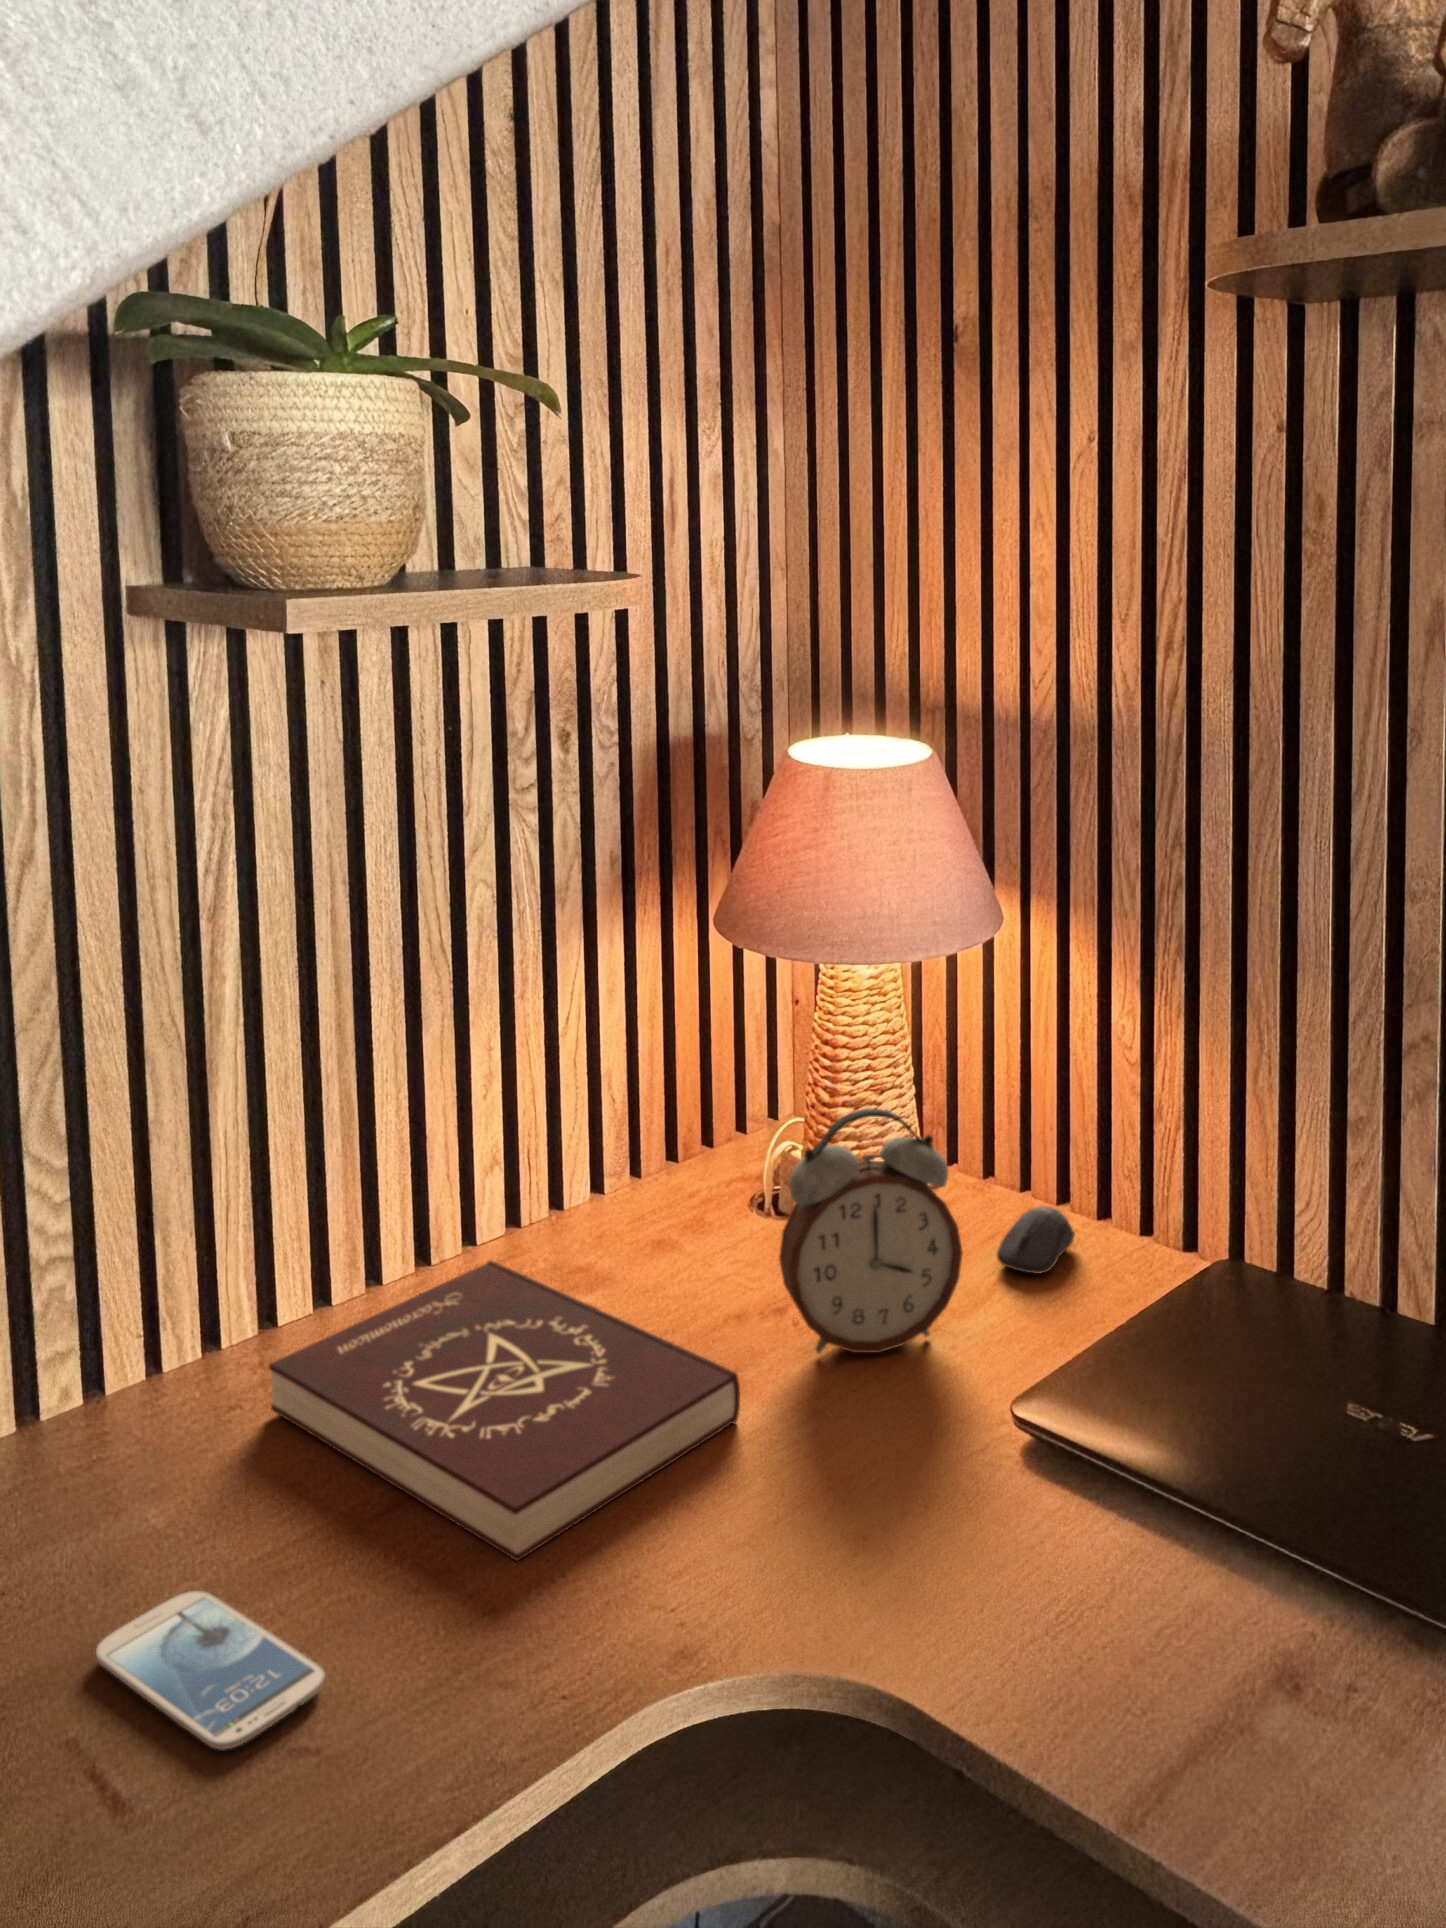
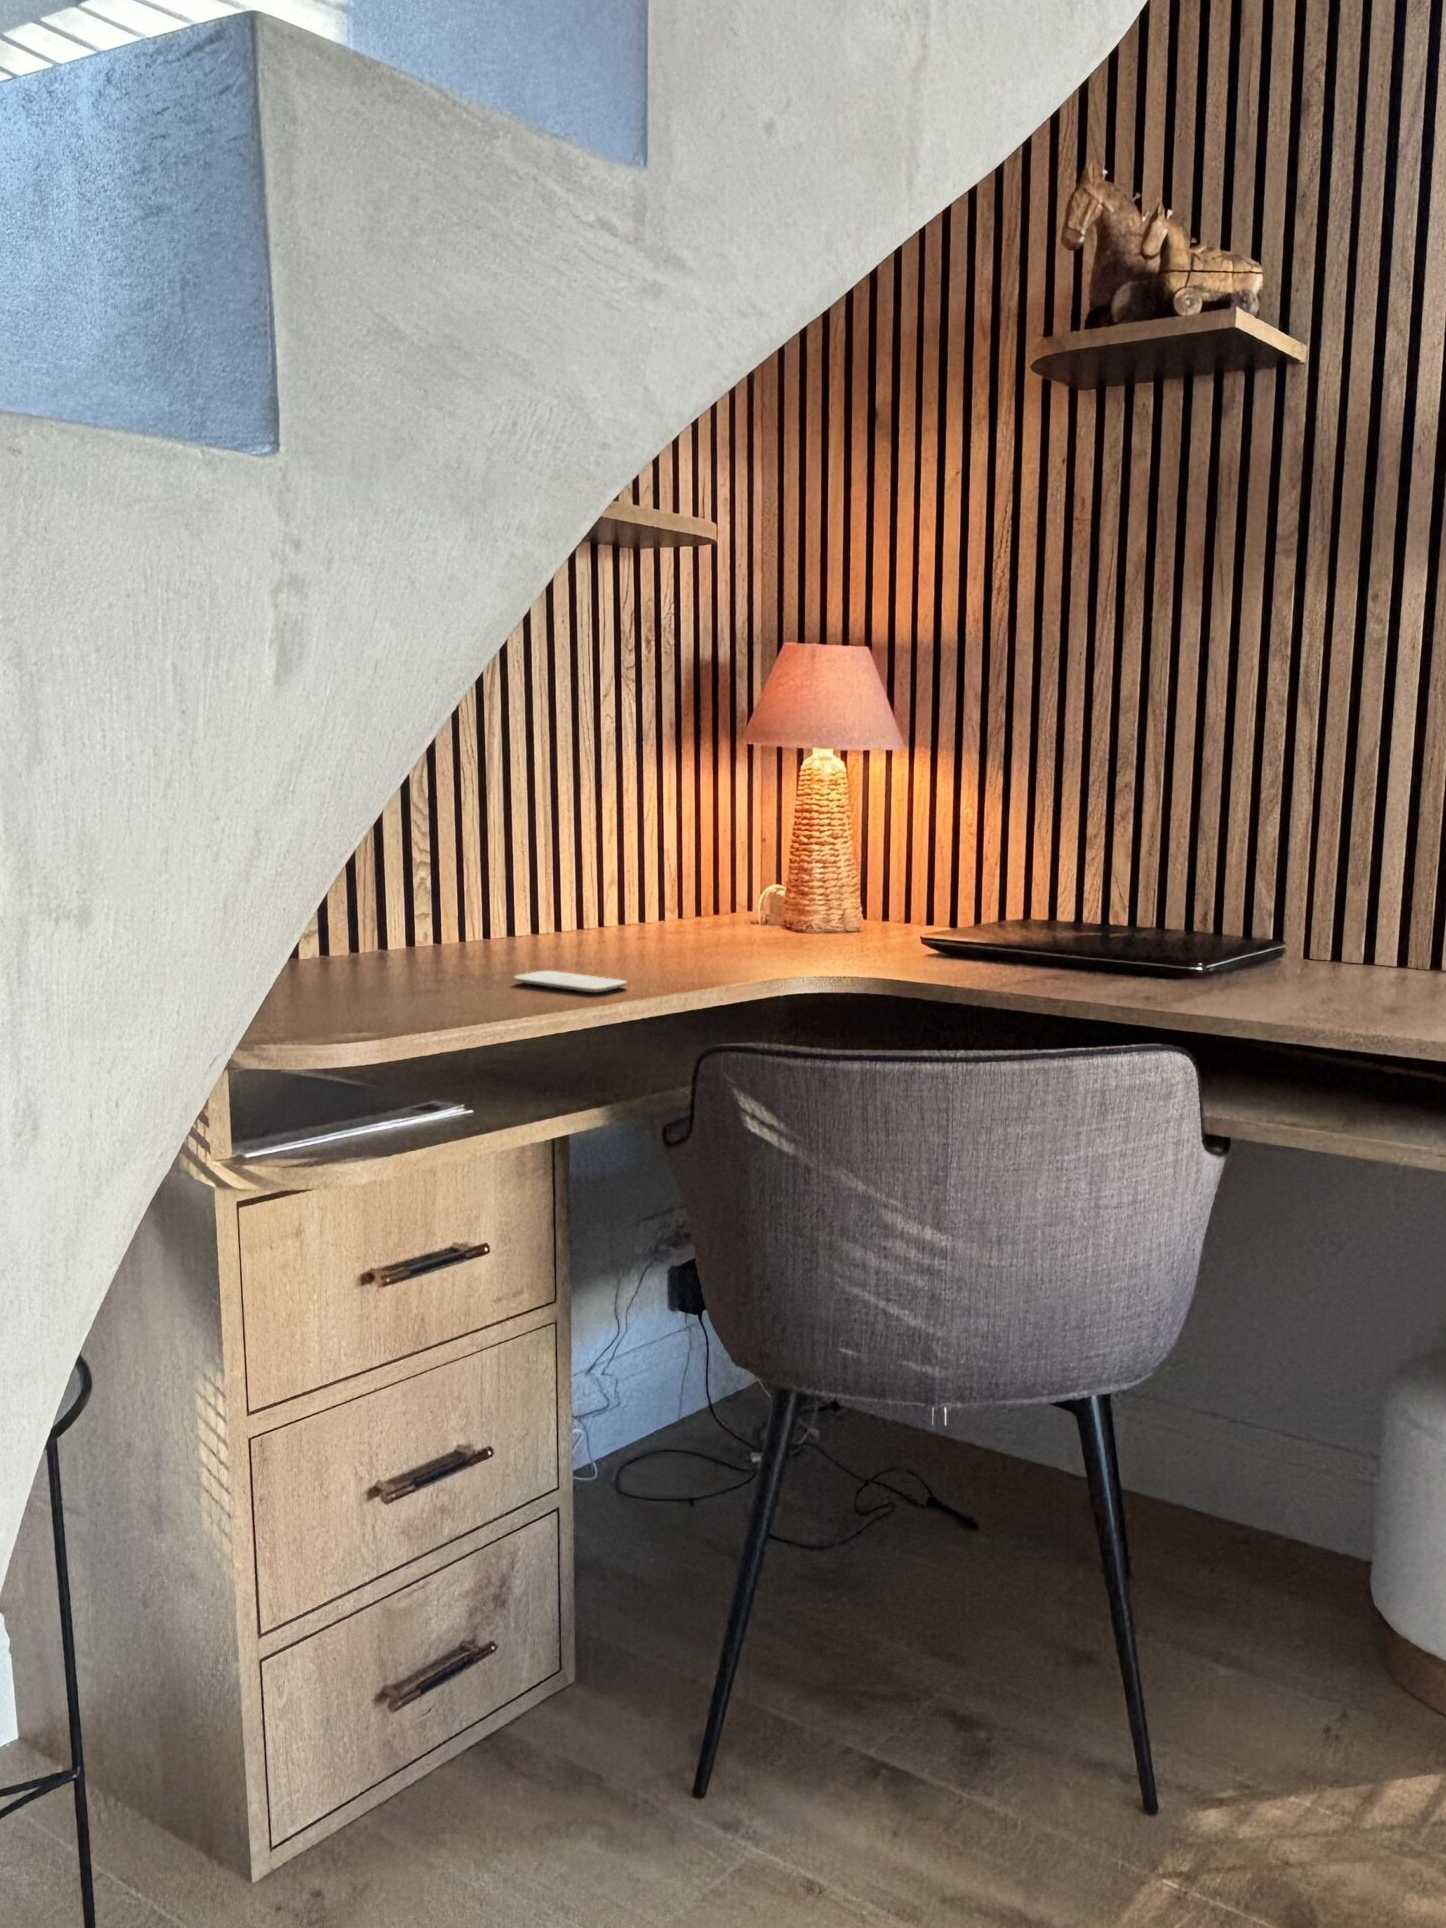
alarm clock: present [779,1109,962,1353] -> none [792,818,888,945]
computer mouse: present [997,1206,1075,1274] -> none [898,907,940,934]
book: present [269,1261,740,1561] -> none [536,910,782,973]

